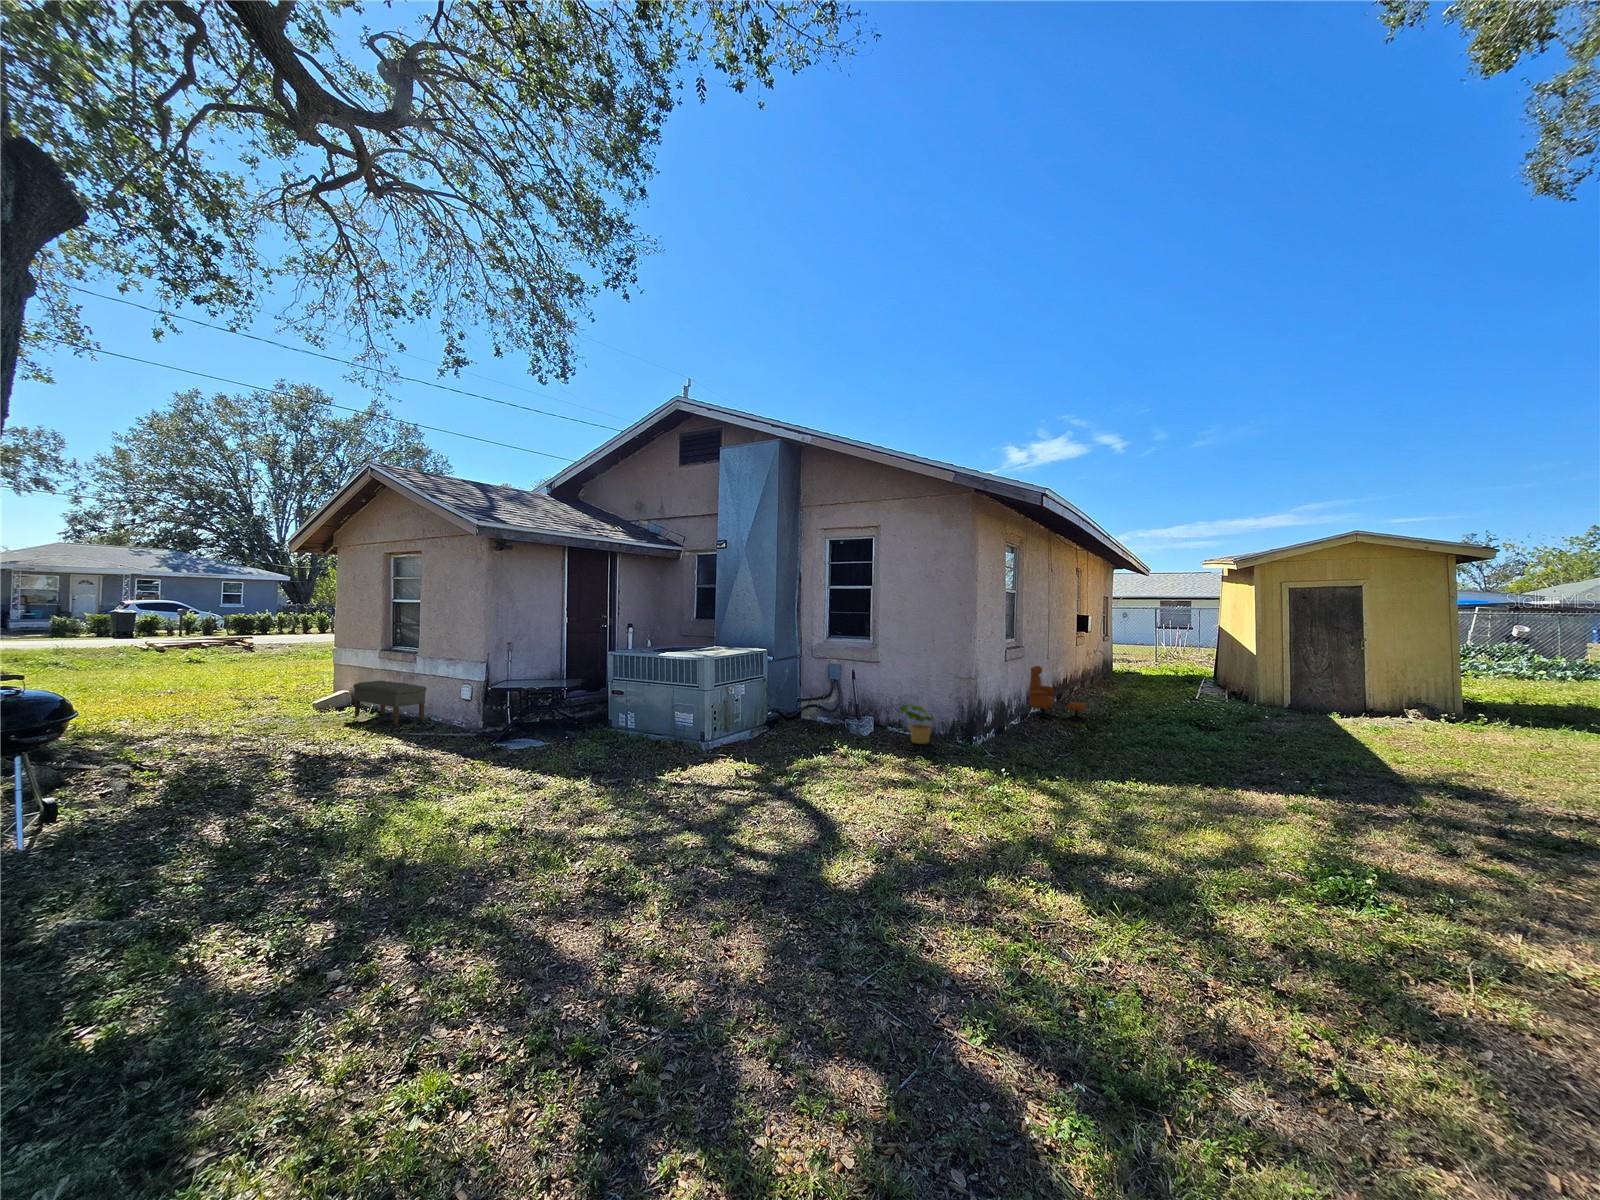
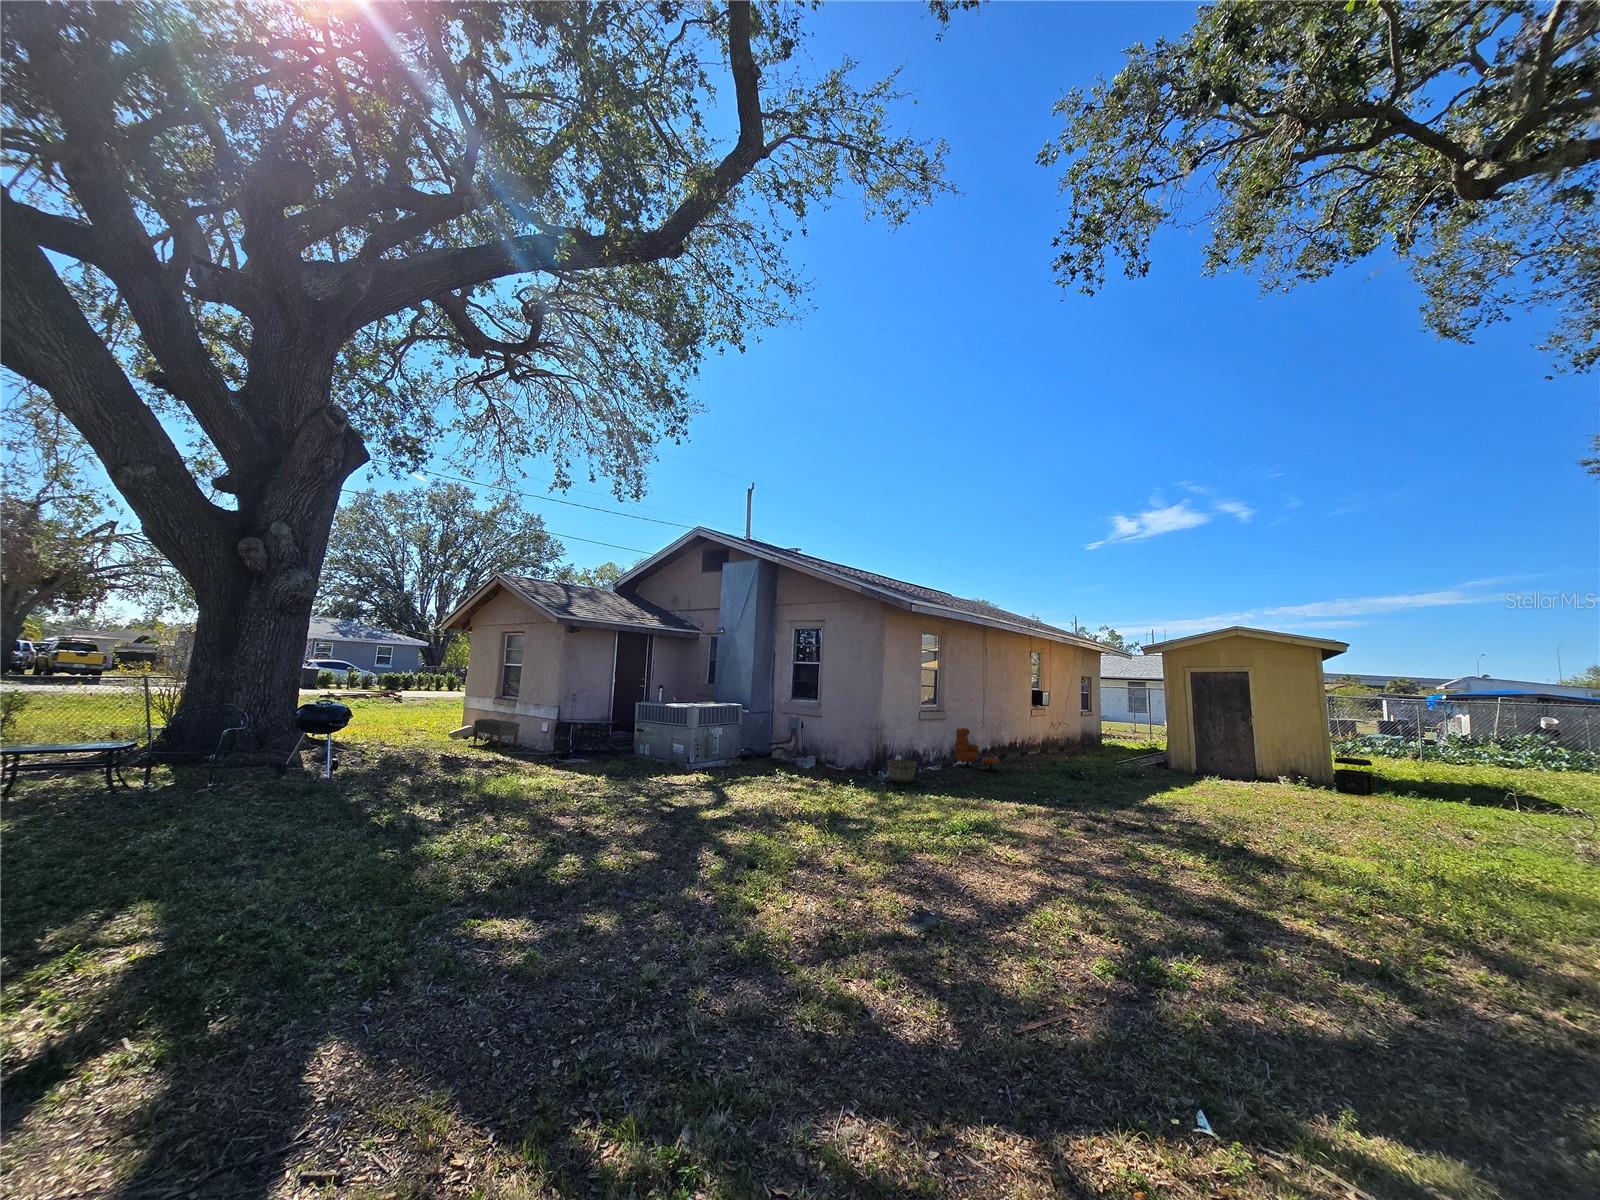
toolbox: none [1460,683,1505,727] -> present [1334,757,1373,795]
potted plant: present [899,704,934,744] -> none [828,747,855,776]
wooden bucket: none [978,710,1020,748] -> present [887,754,917,782]

